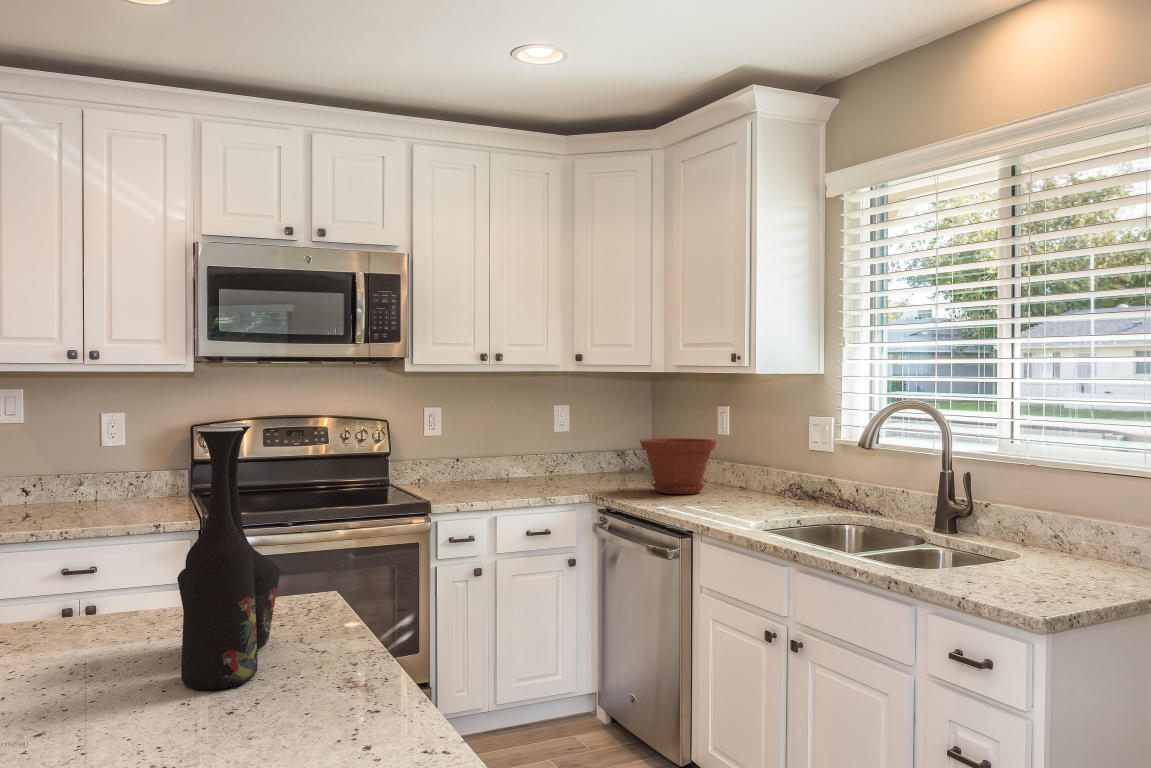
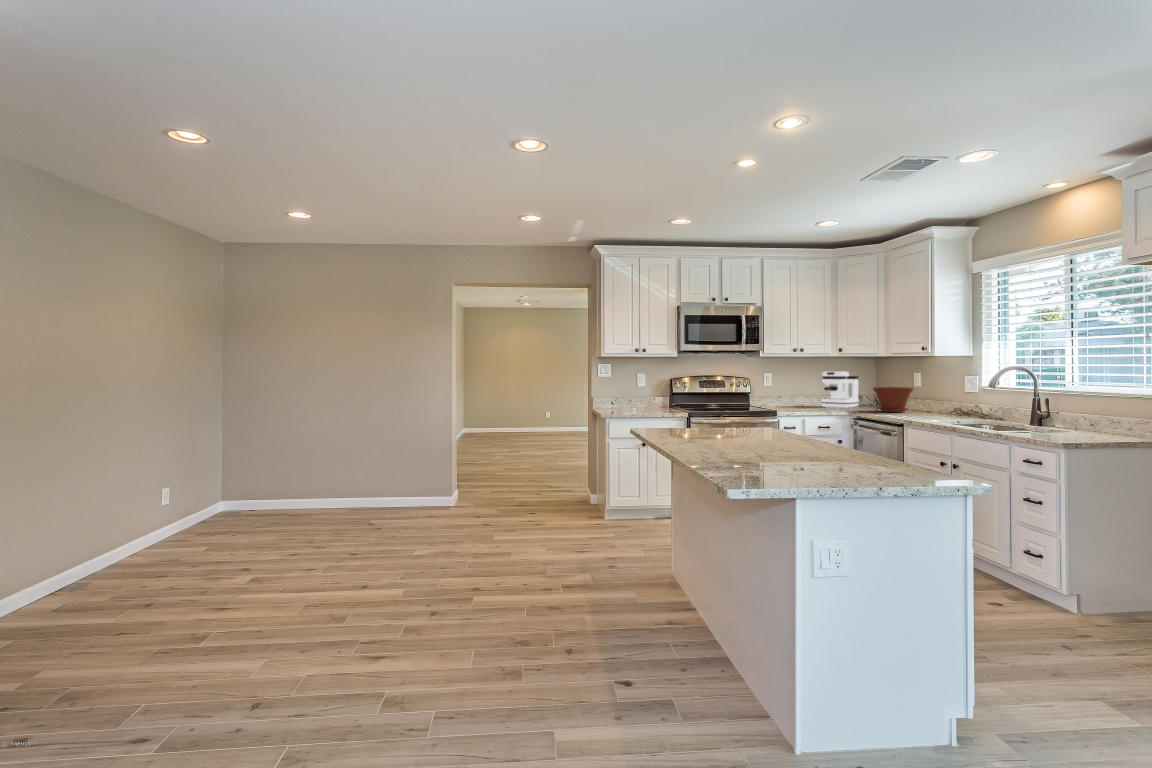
coffee maker: none [547,404,619,482] -> present [821,372,858,408]
vase: present [177,423,280,690] -> none [752,369,783,437]

